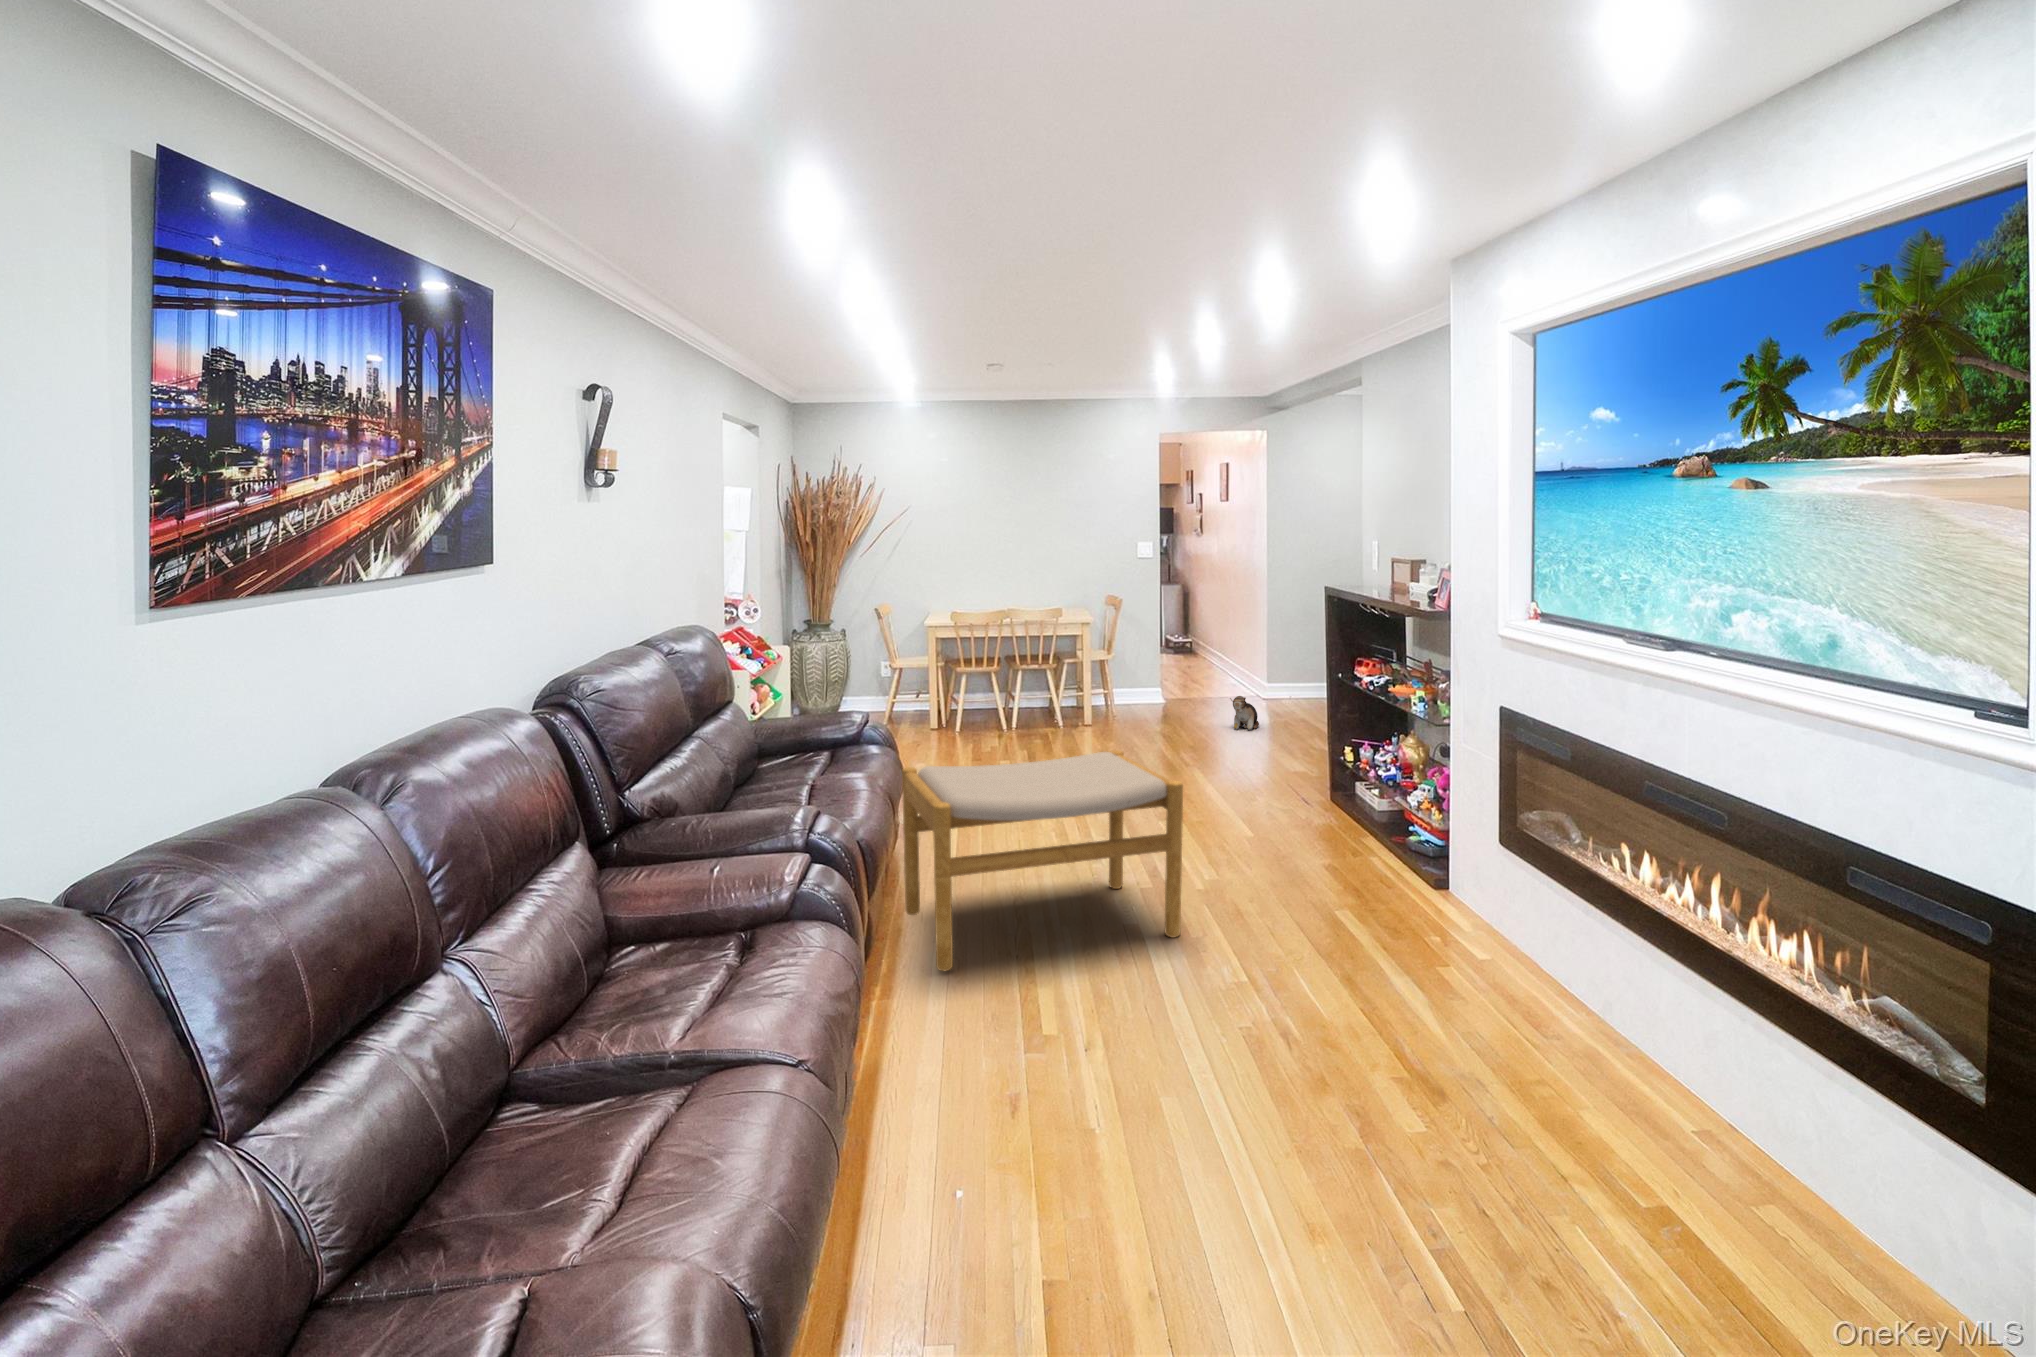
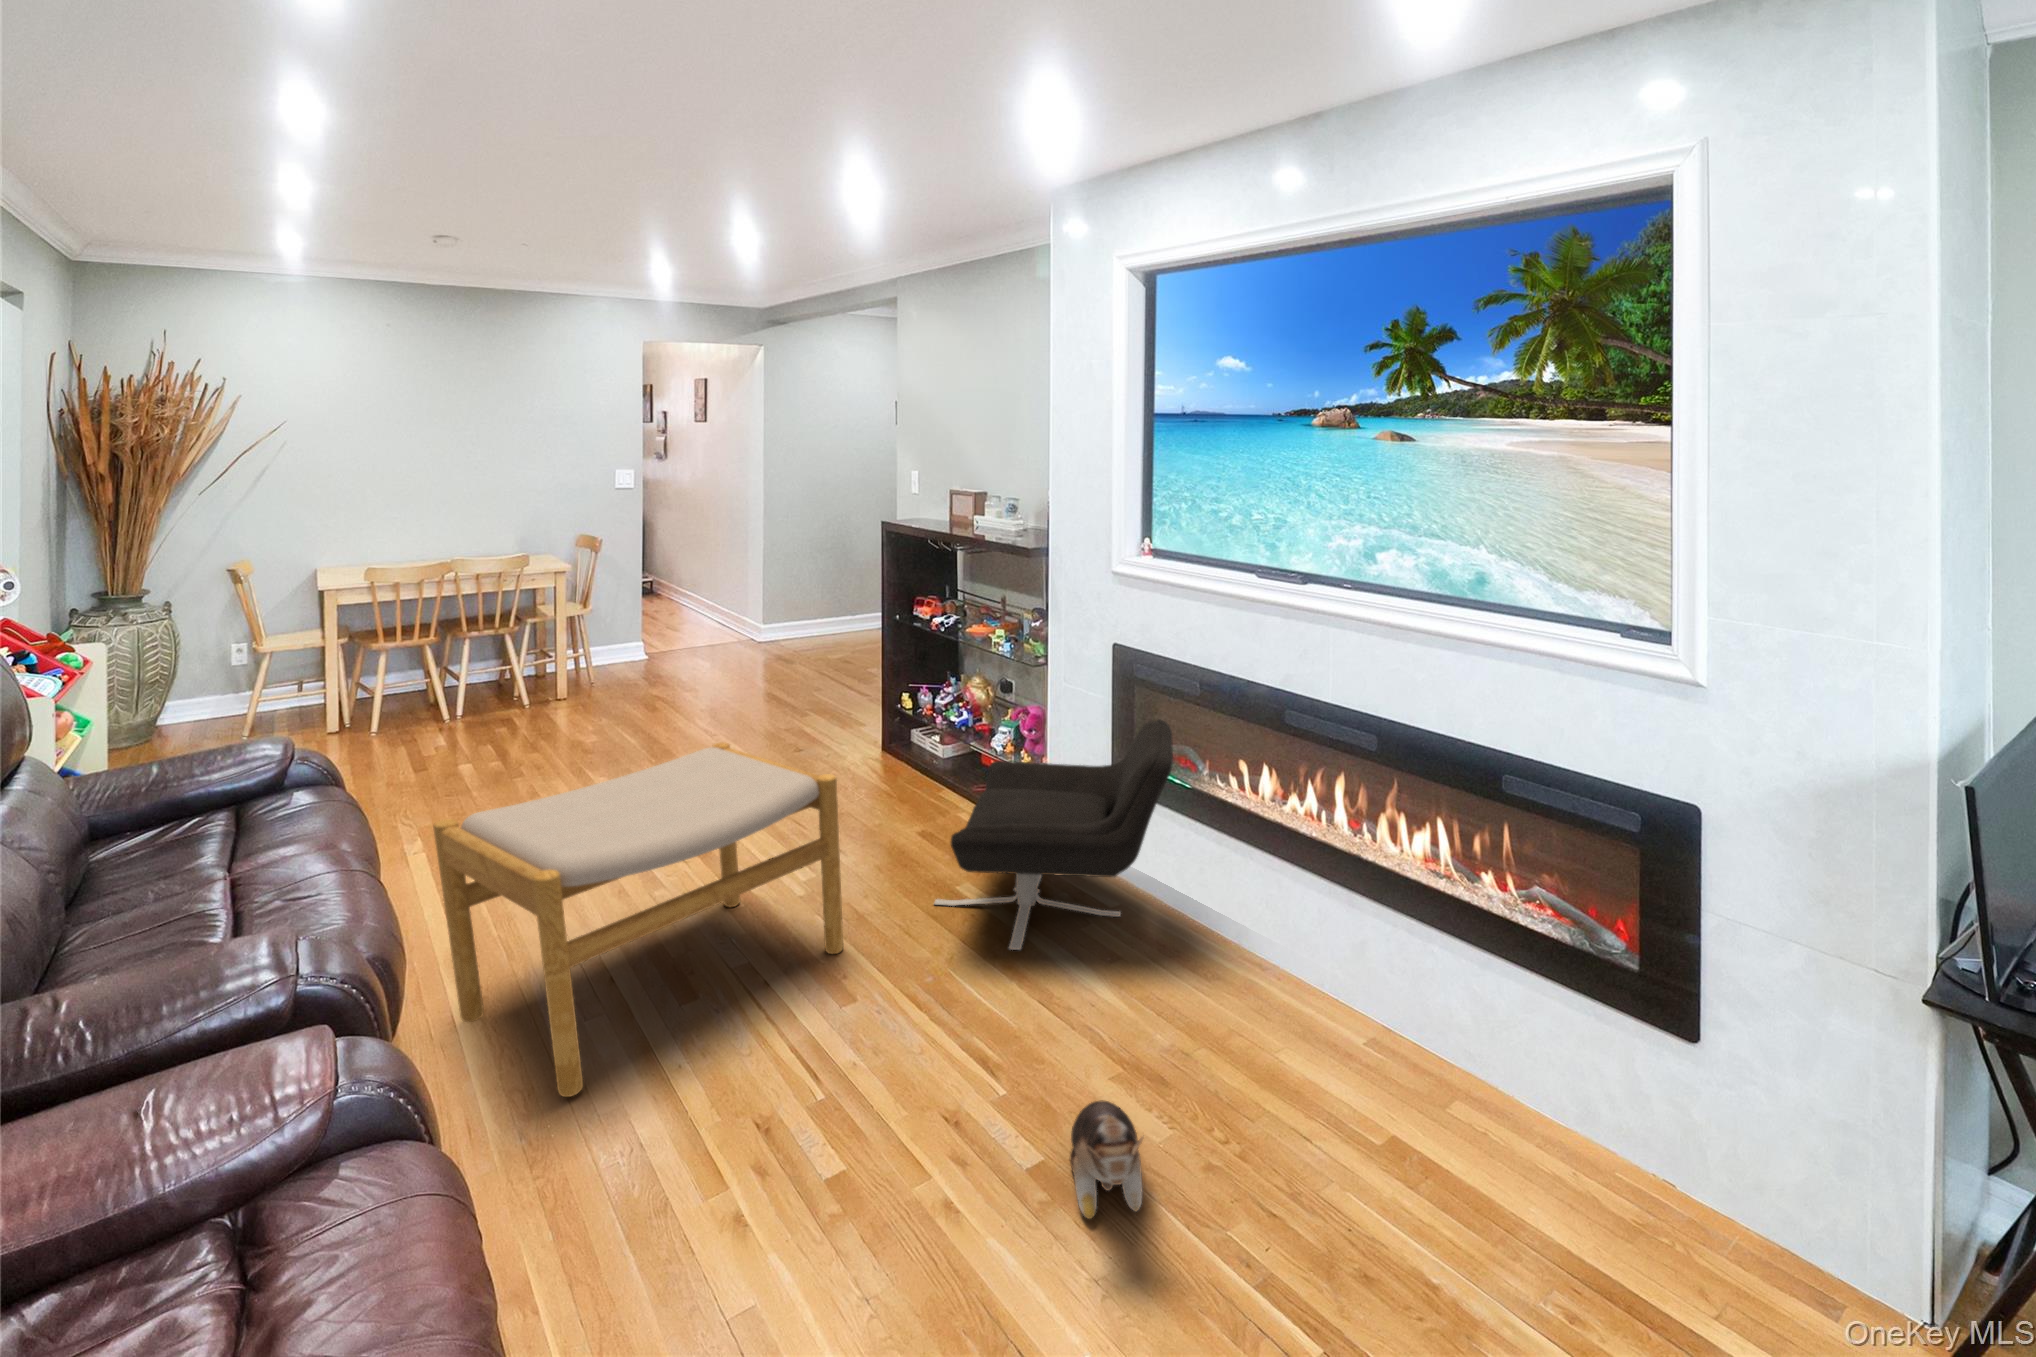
plush toy: present [1230,696,1259,730] -> present [1070,1100,1143,1219]
lounge chair: none [1270,781,1534,974] -> present [934,719,1173,950]

